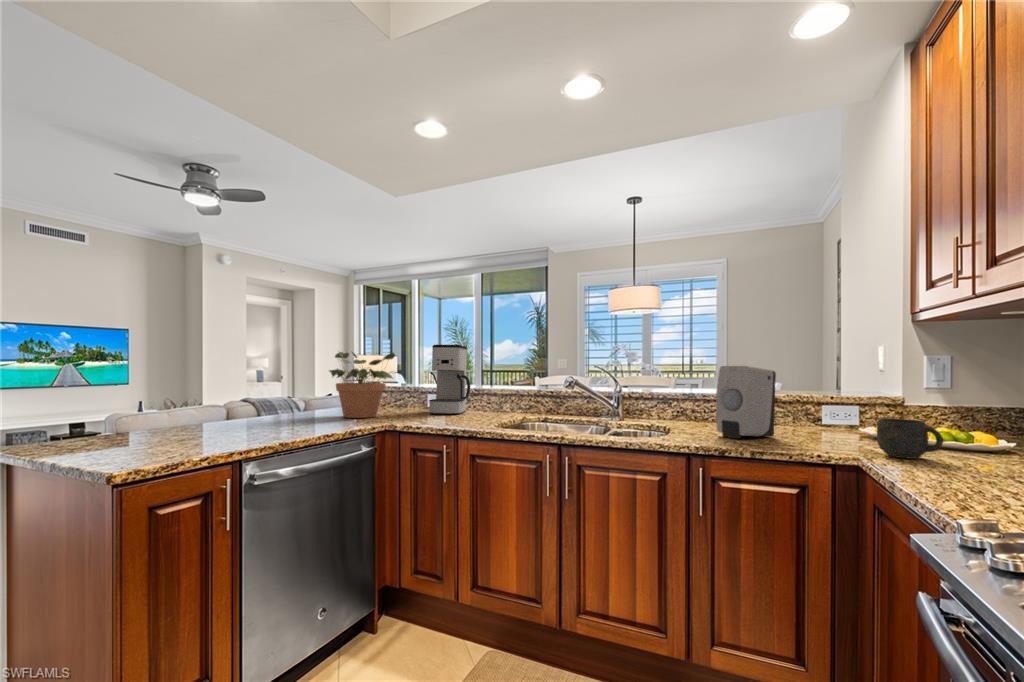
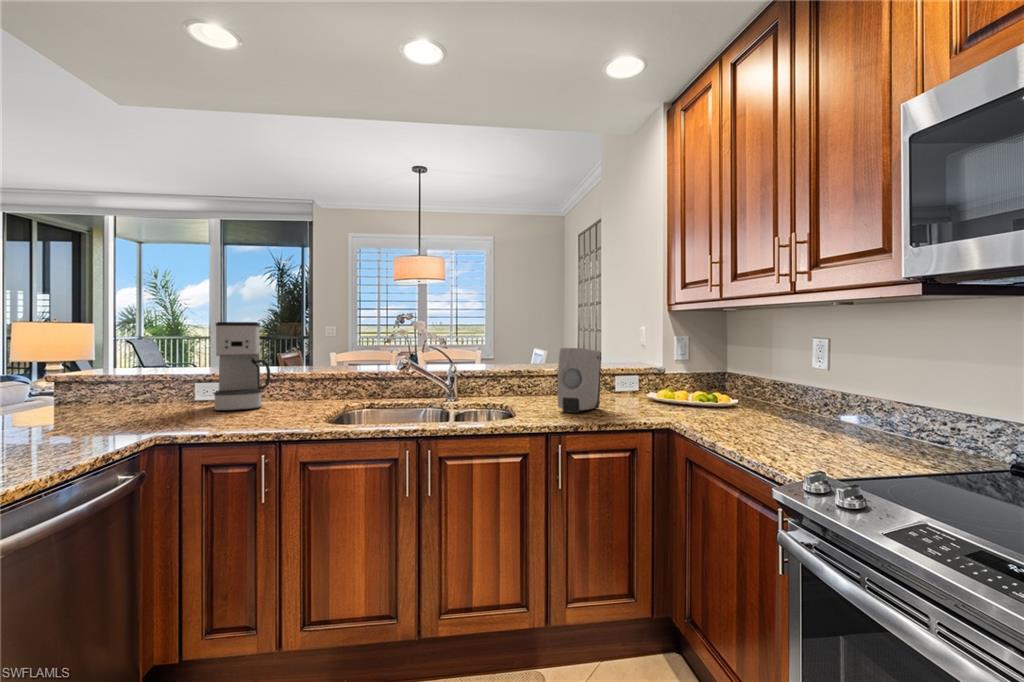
potted plant: present [329,352,399,418] -> none [45,334,178,430]
mug: present [877,419,943,459] -> none [681,389,723,420]

